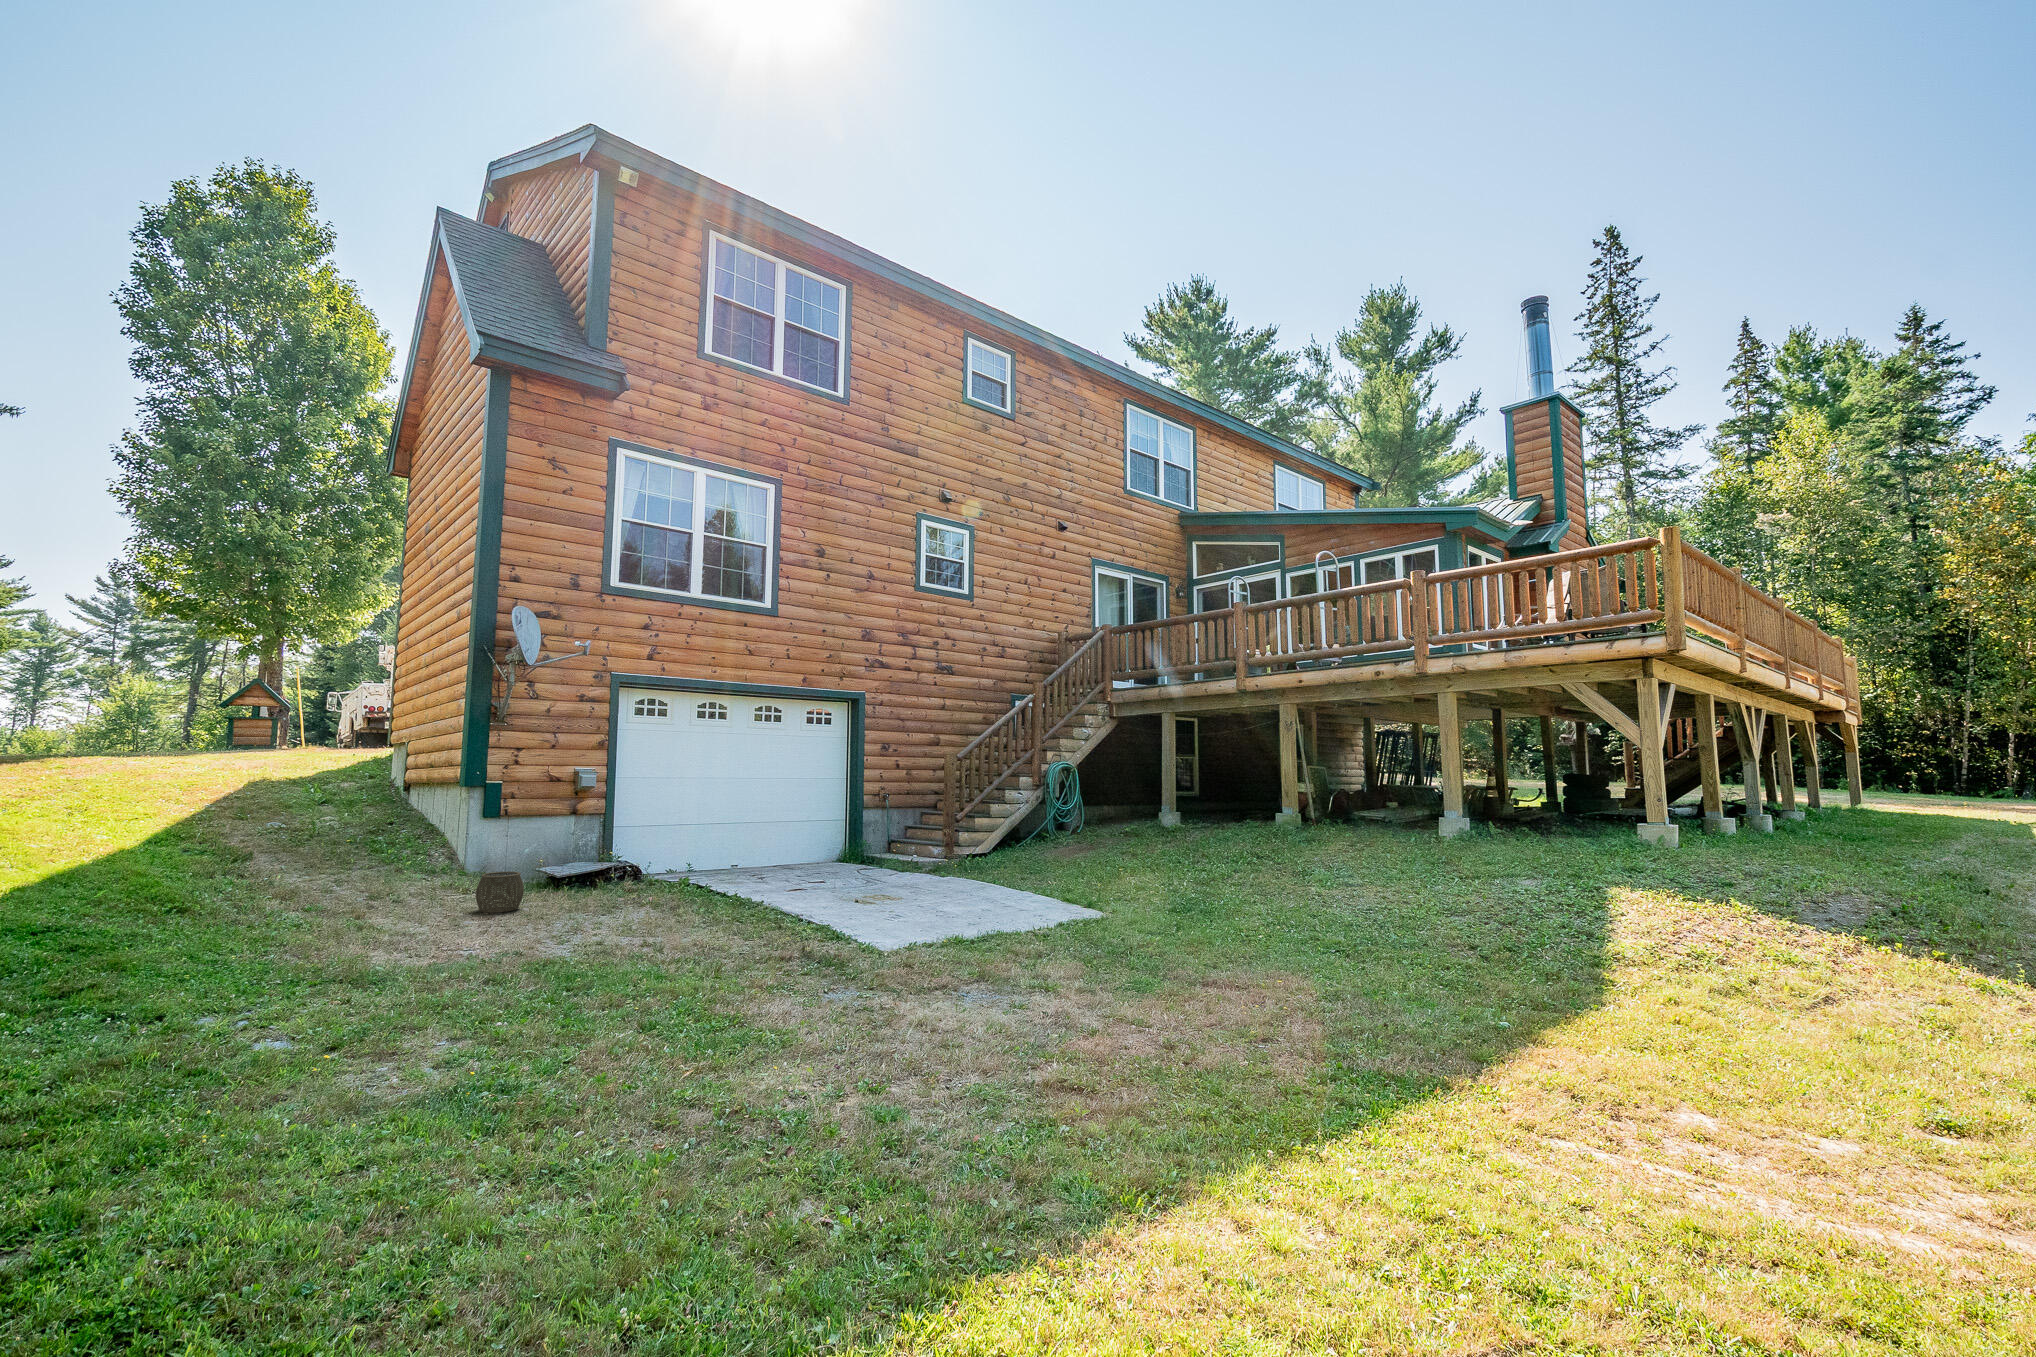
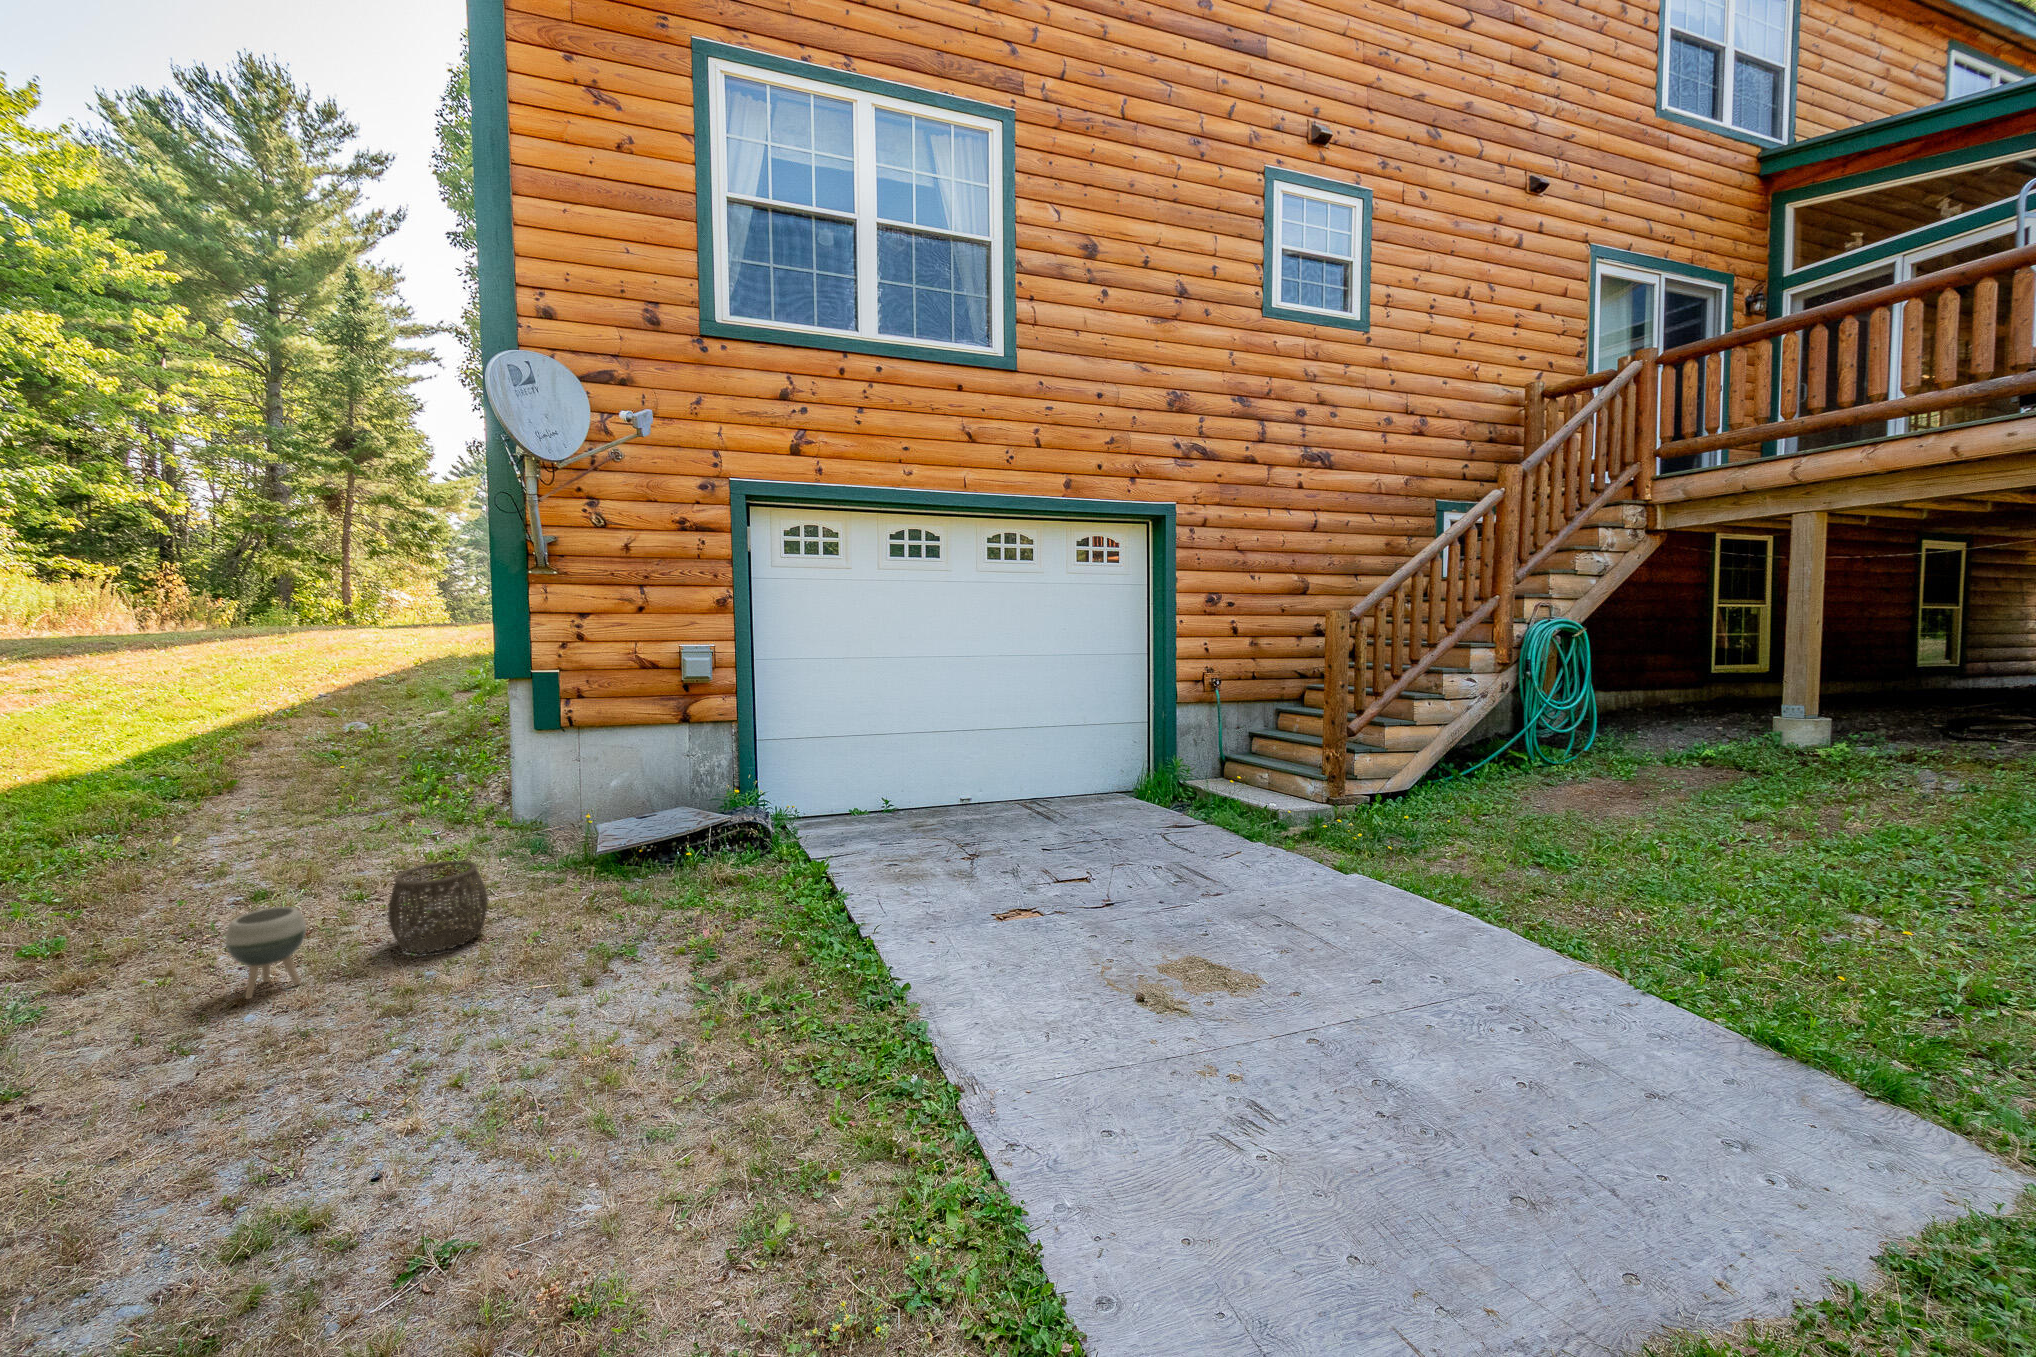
planter: none [423,884,457,924] -> present [225,907,306,999]

